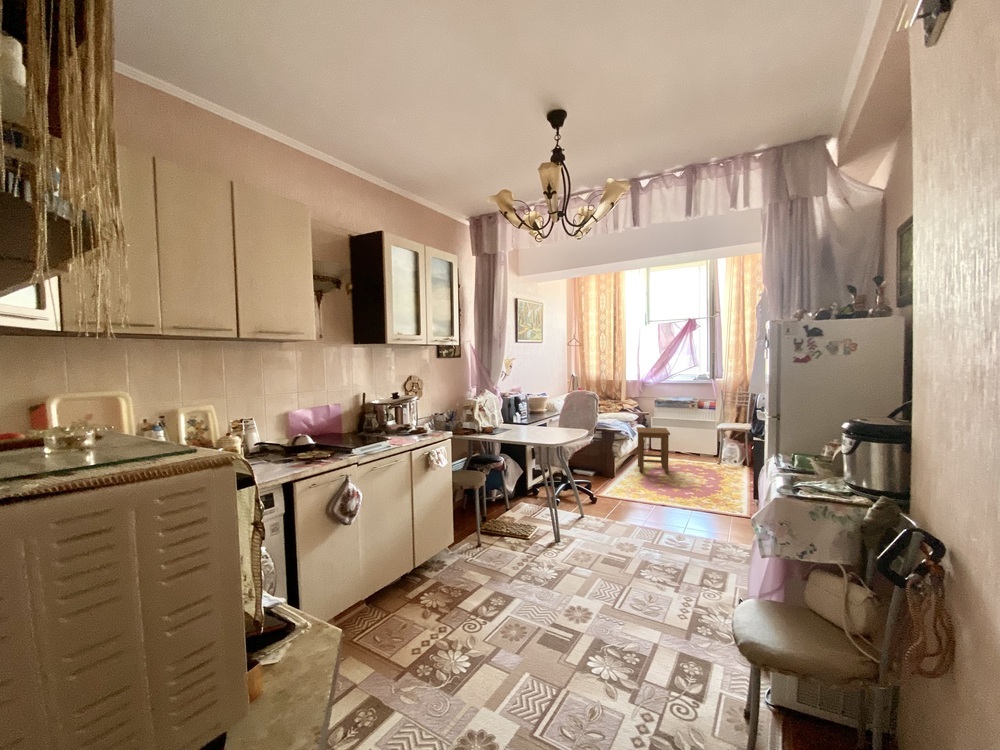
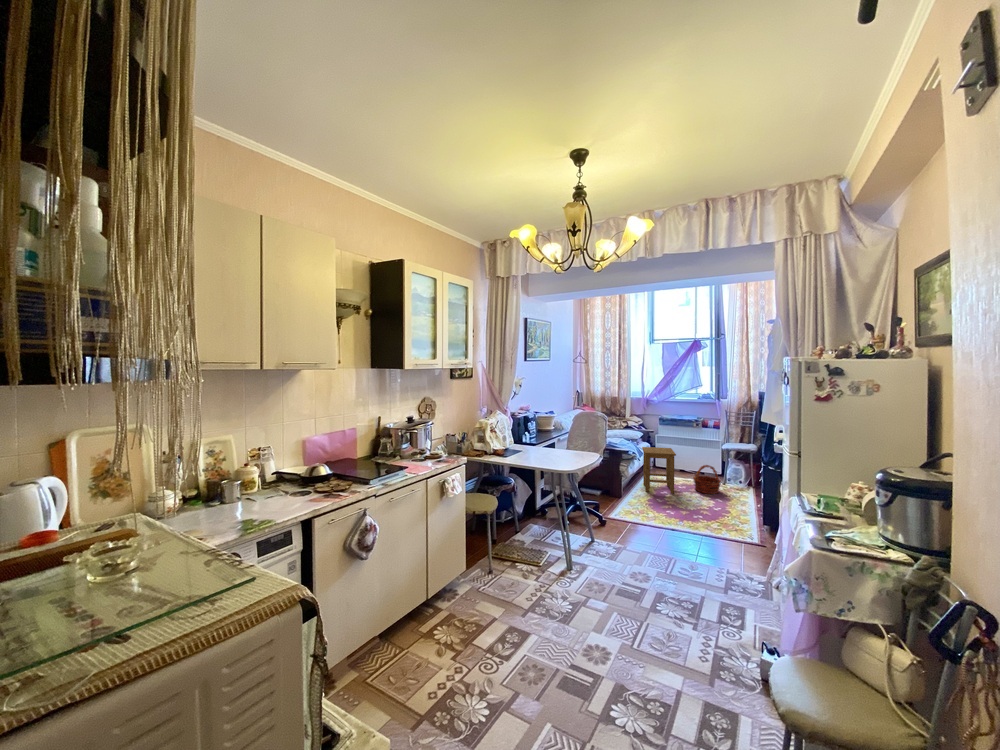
basket: none [688,444,716,473] -> present [693,465,721,494]

